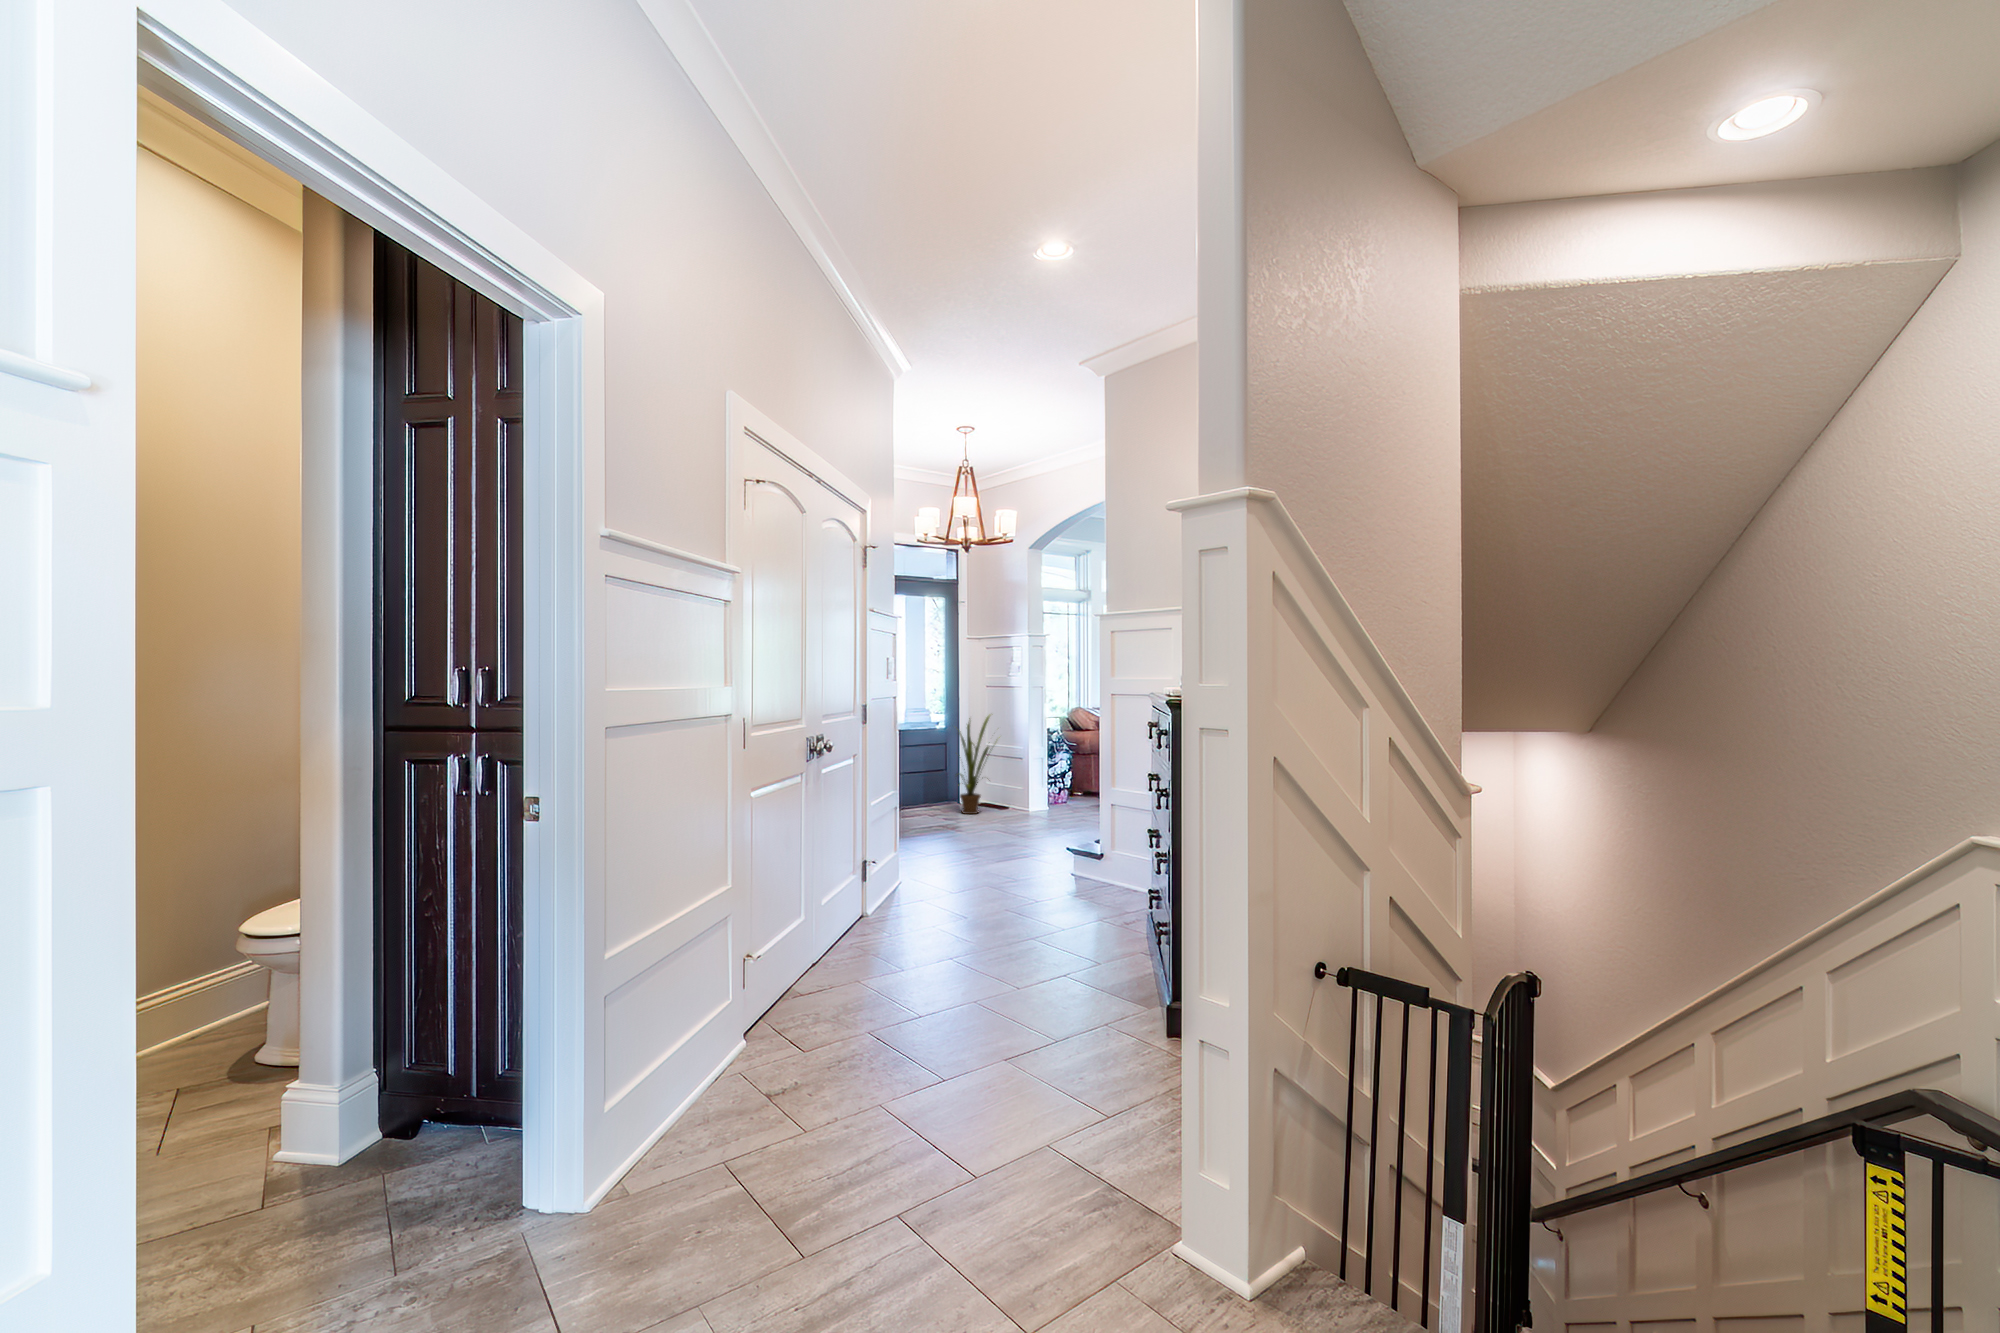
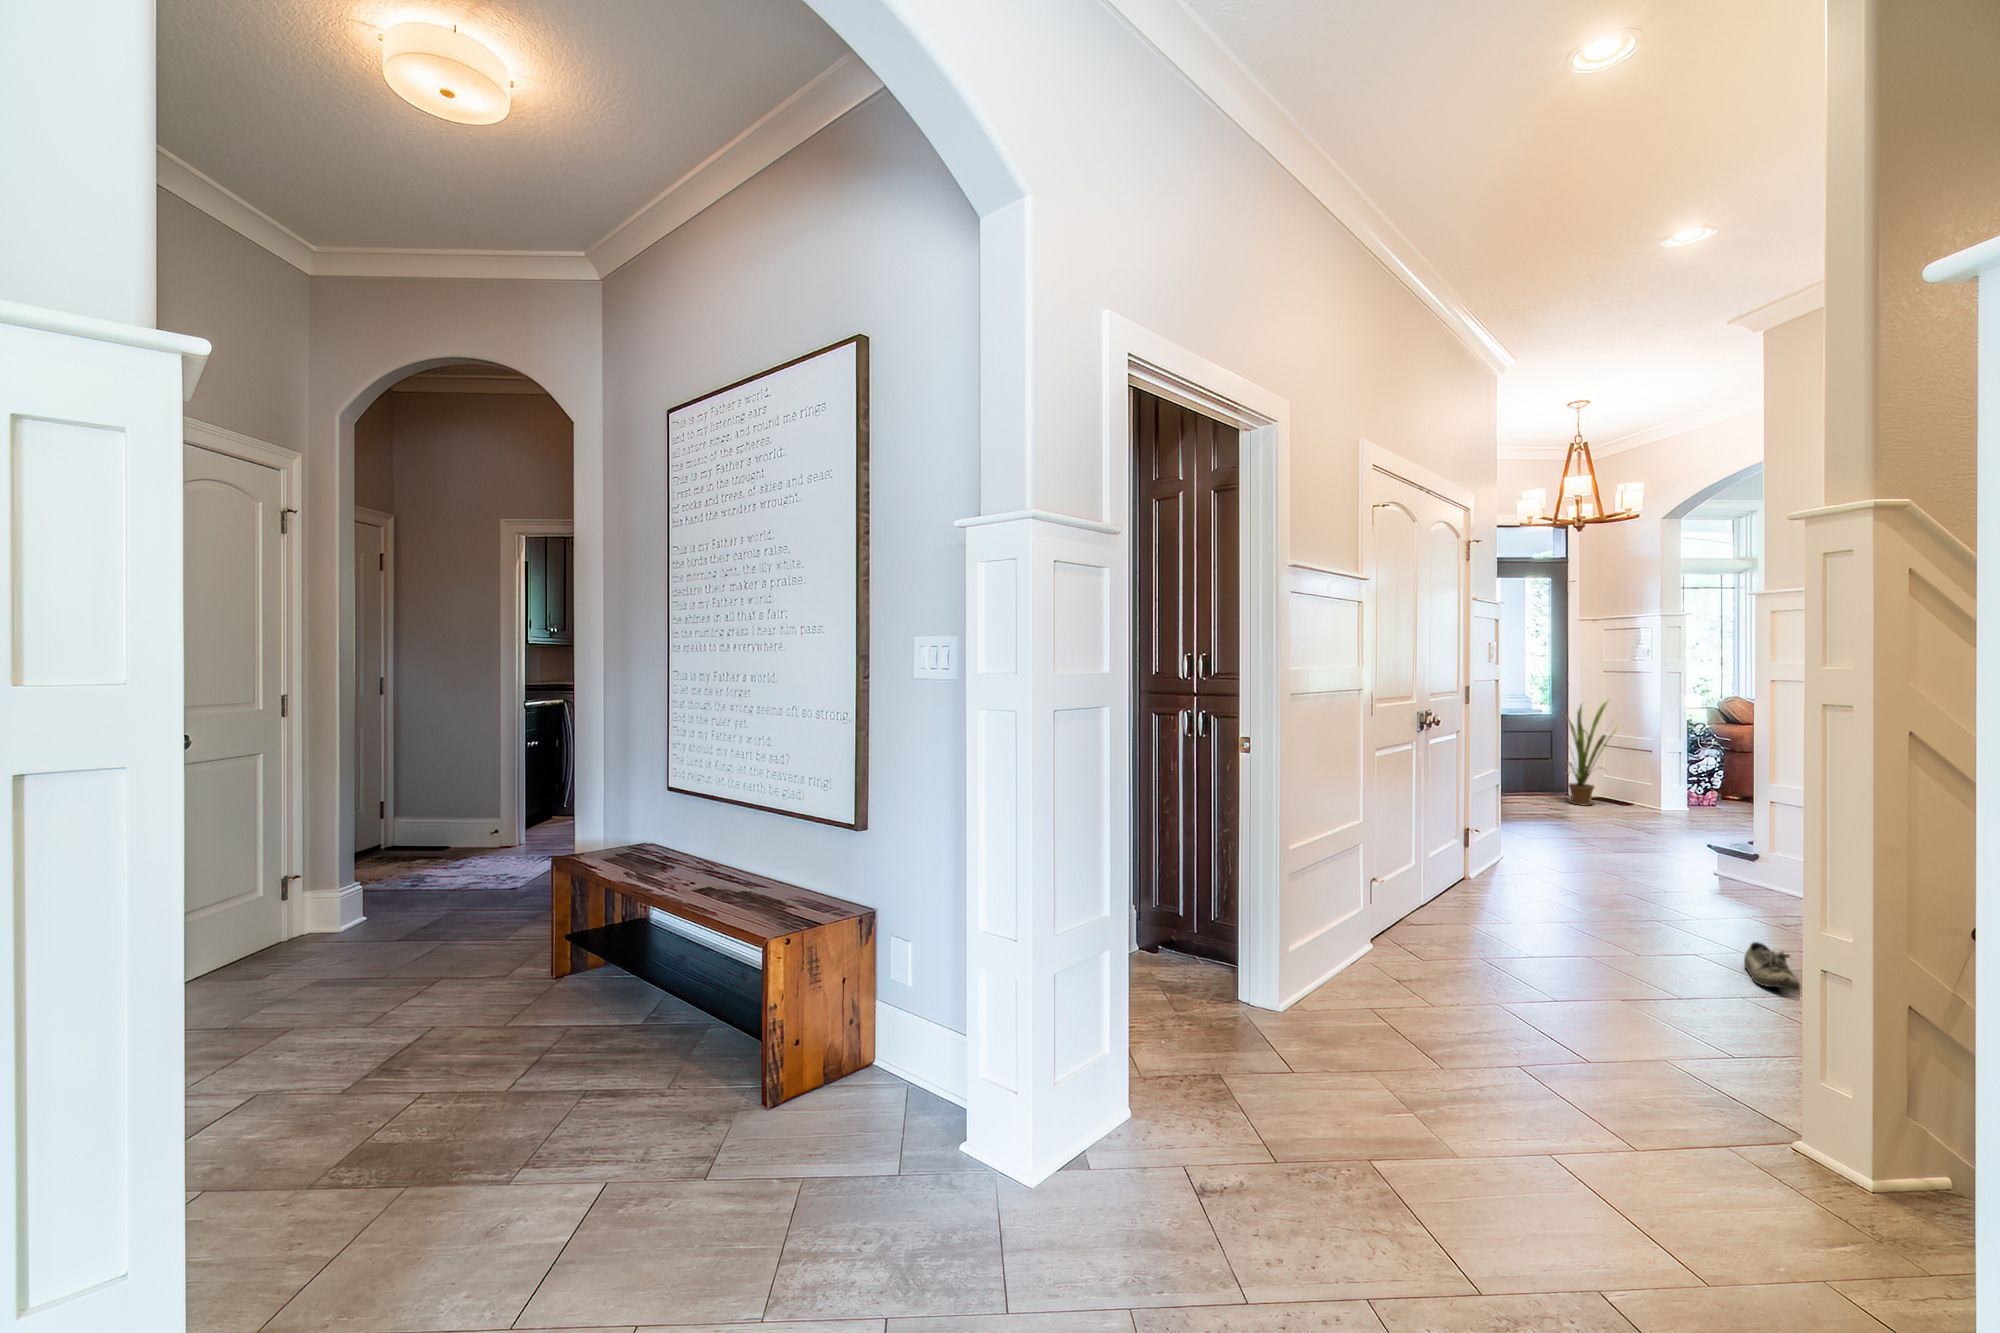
shoe: none [1106,955,1151,1004] -> present [1744,942,1800,991]

